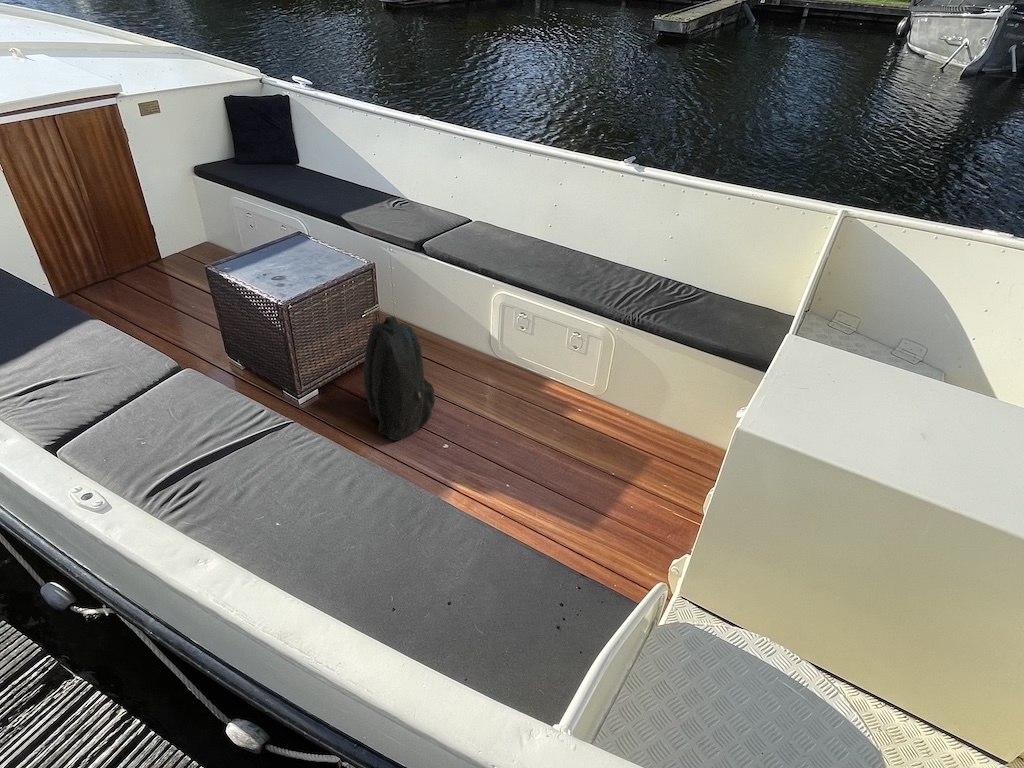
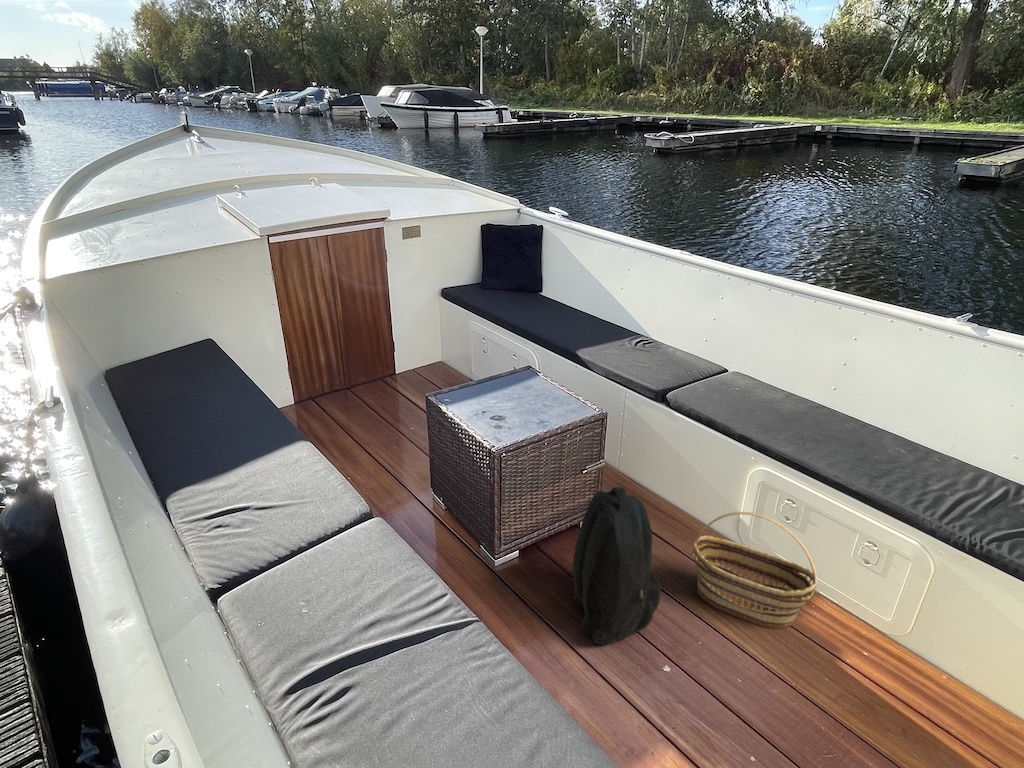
basket: none [457,324,544,407] -> present [693,512,817,629]

